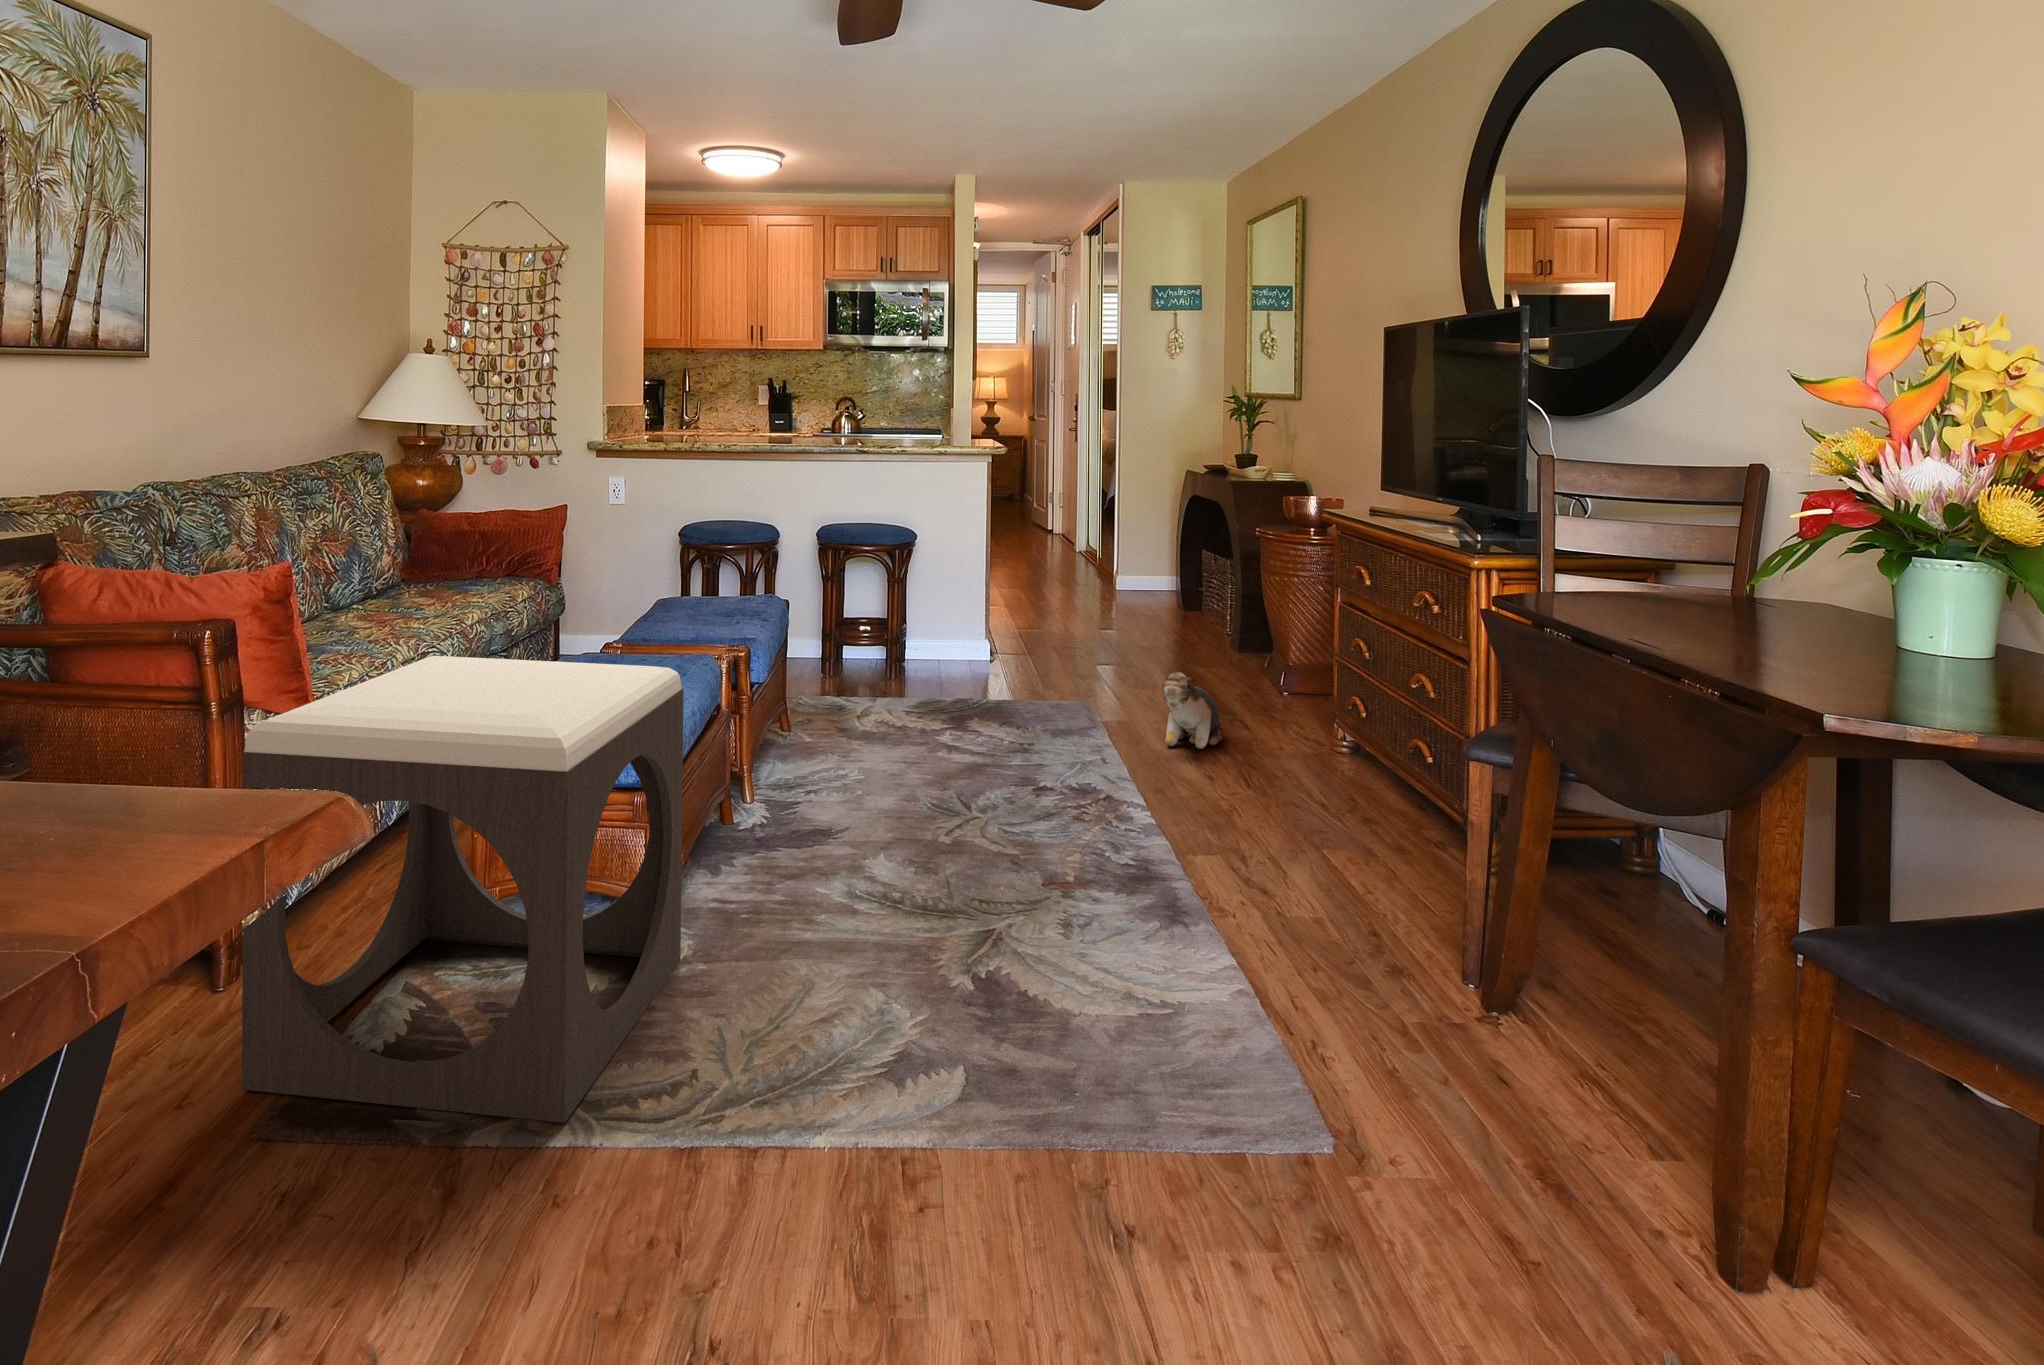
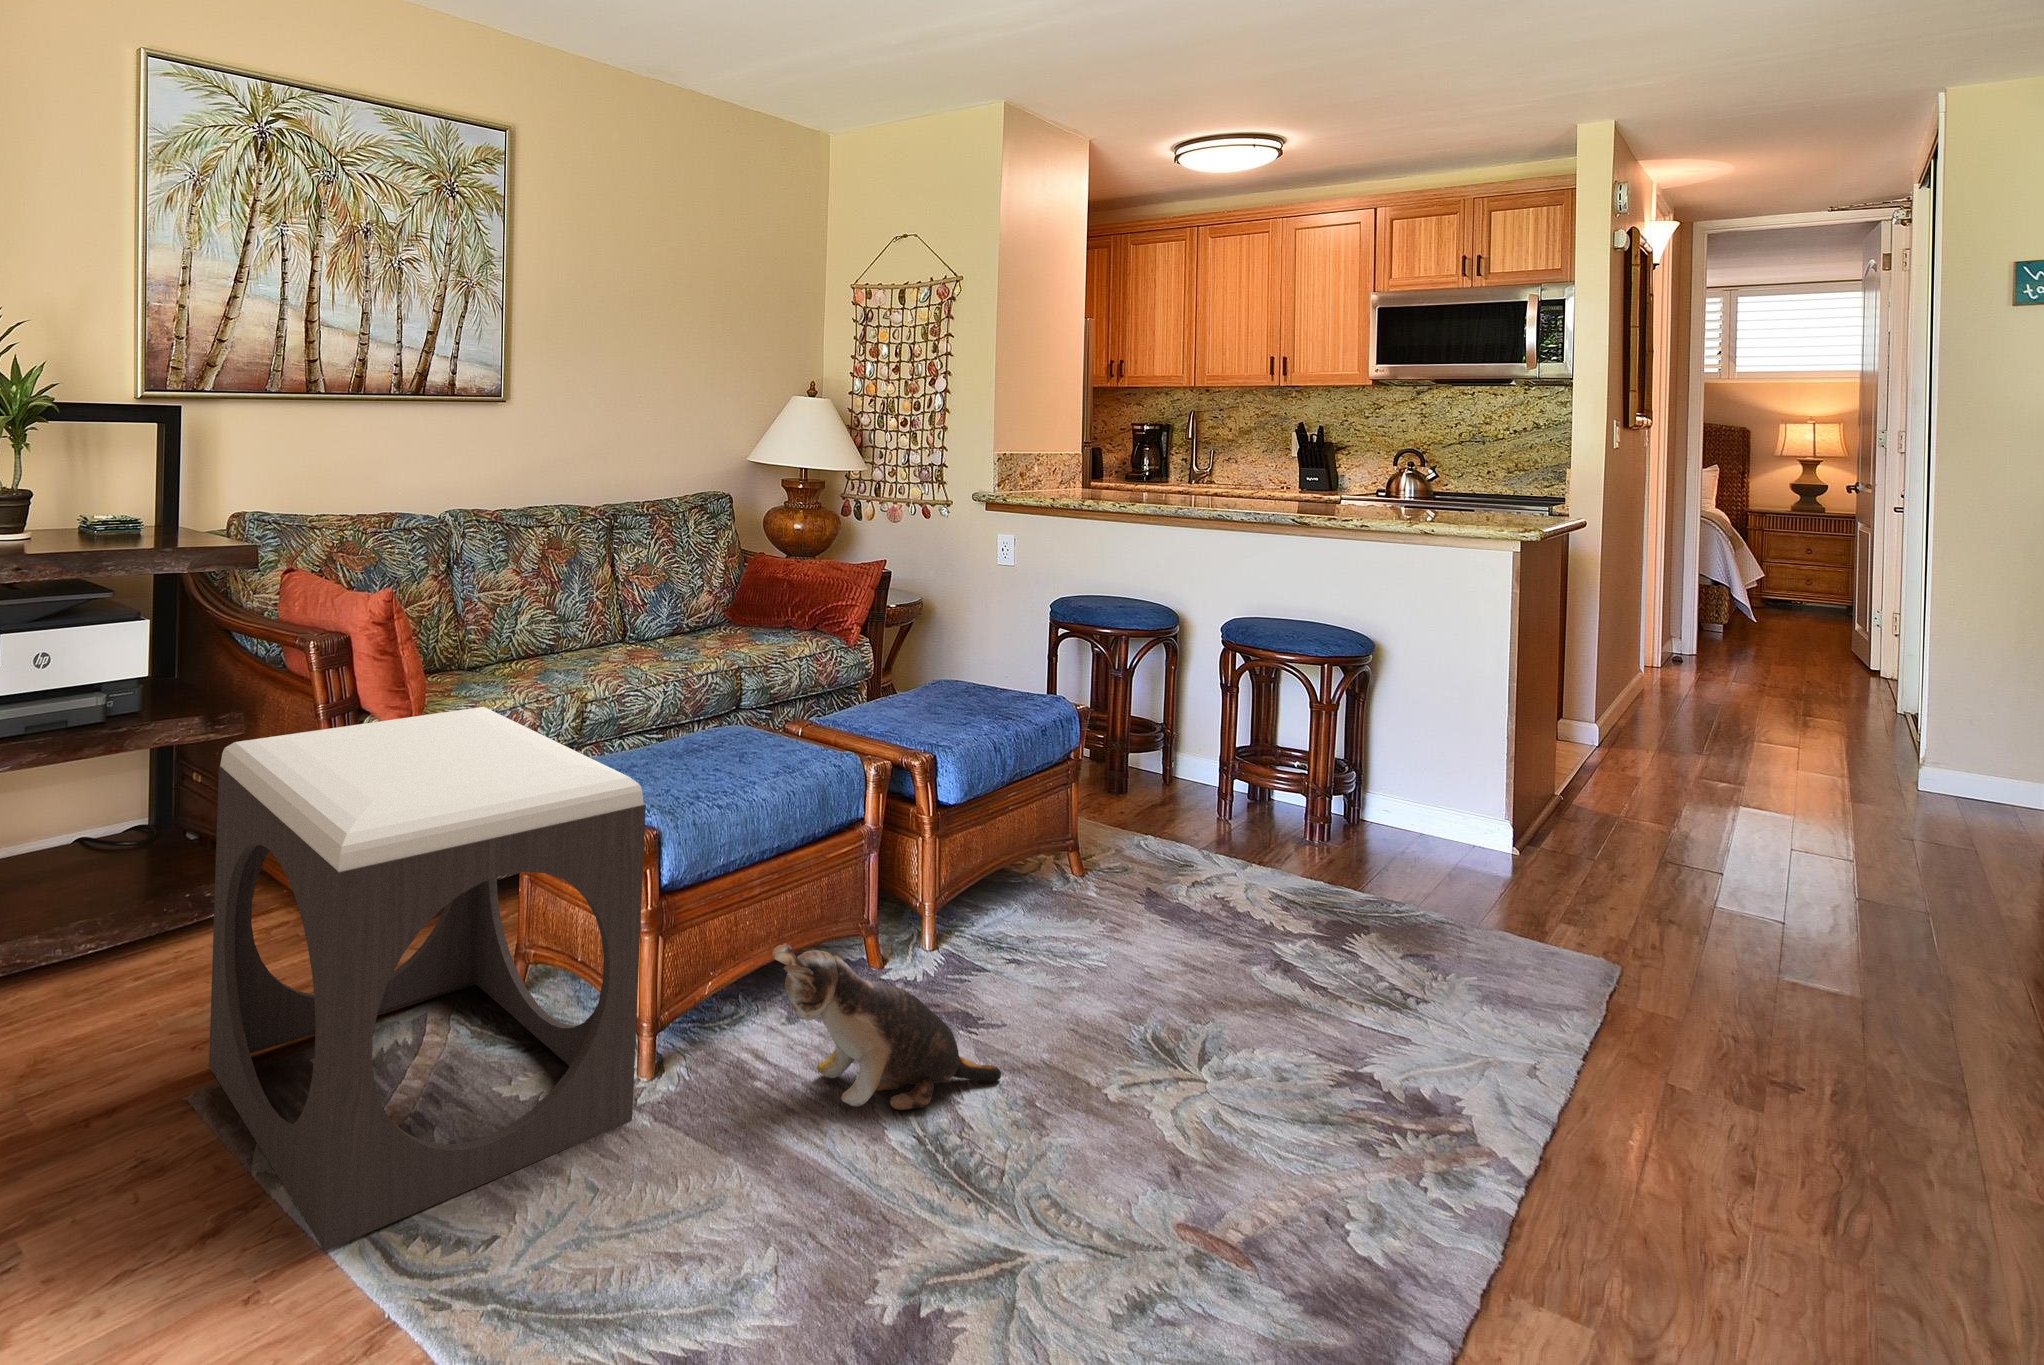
plush toy: present [1156,672,1222,749] -> present [772,945,1001,1110]

